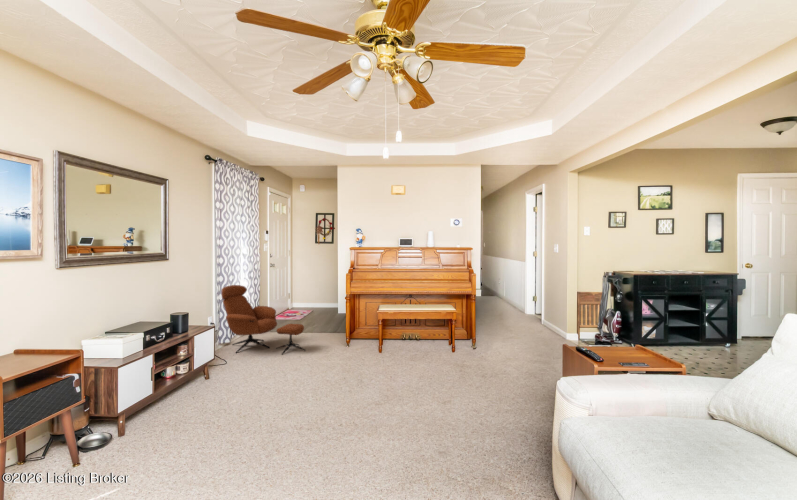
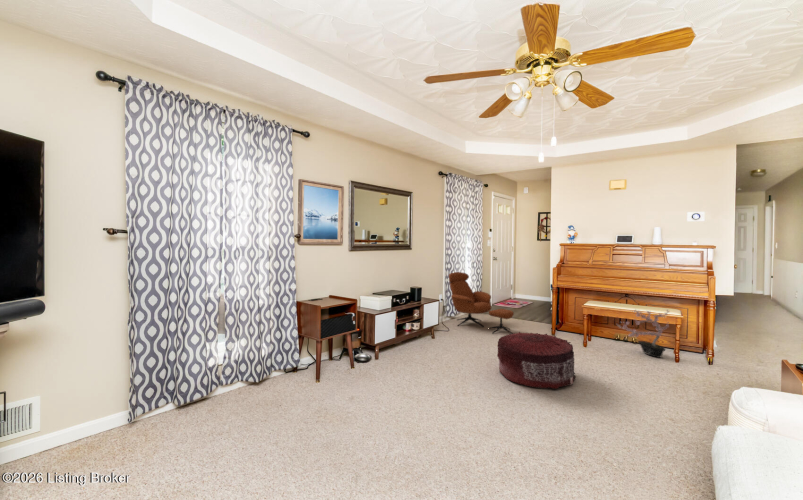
potted plant: none [397,305,436,348] -> present [618,310,669,358]
pouf: none [303,346,380,410] -> present [497,332,576,389]

